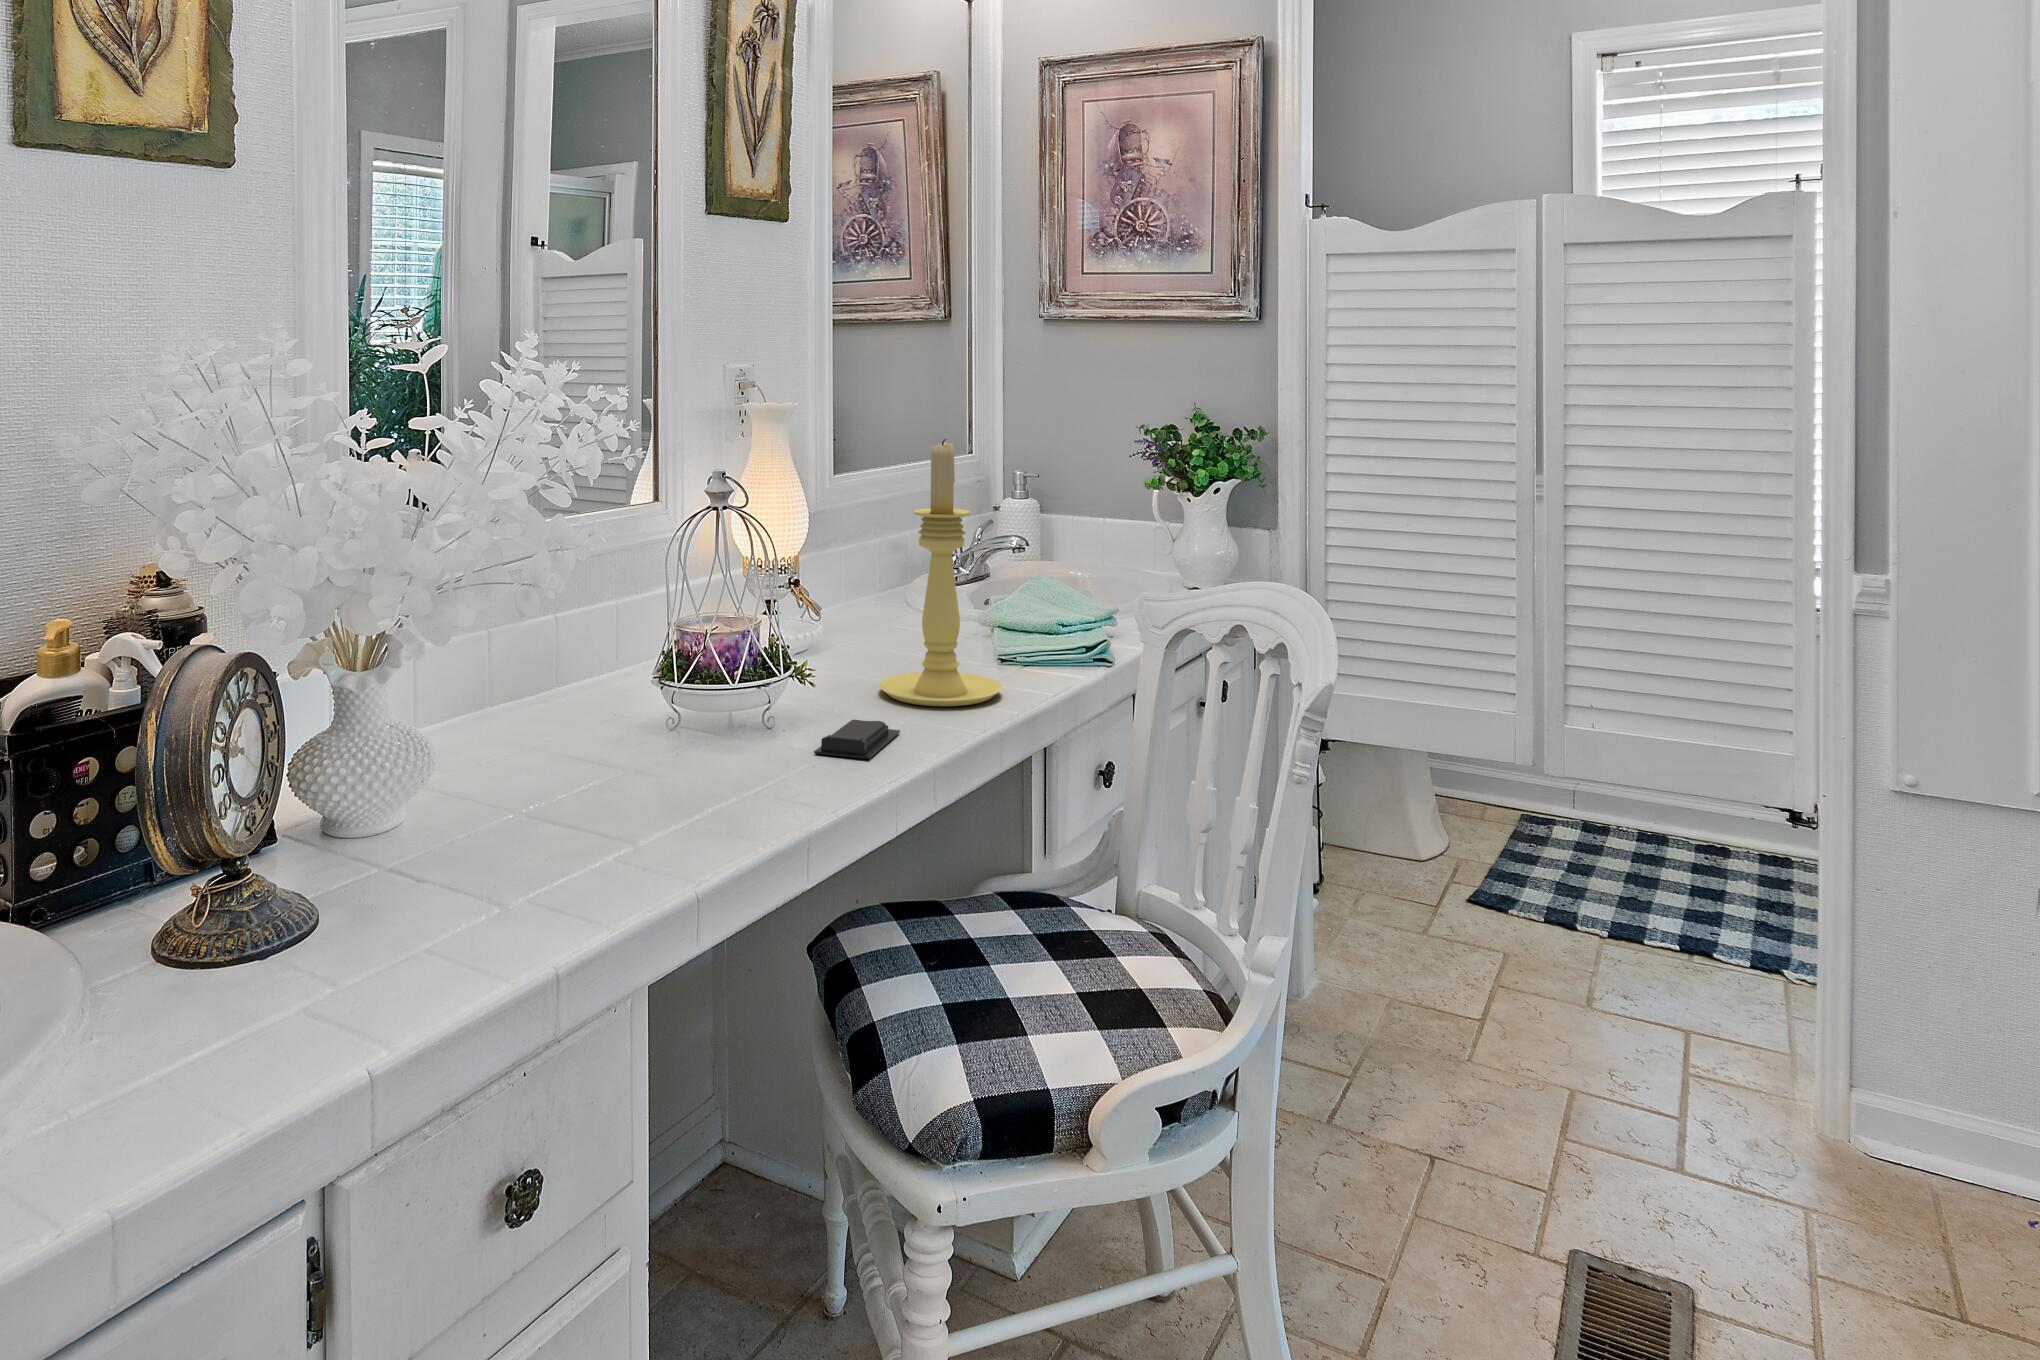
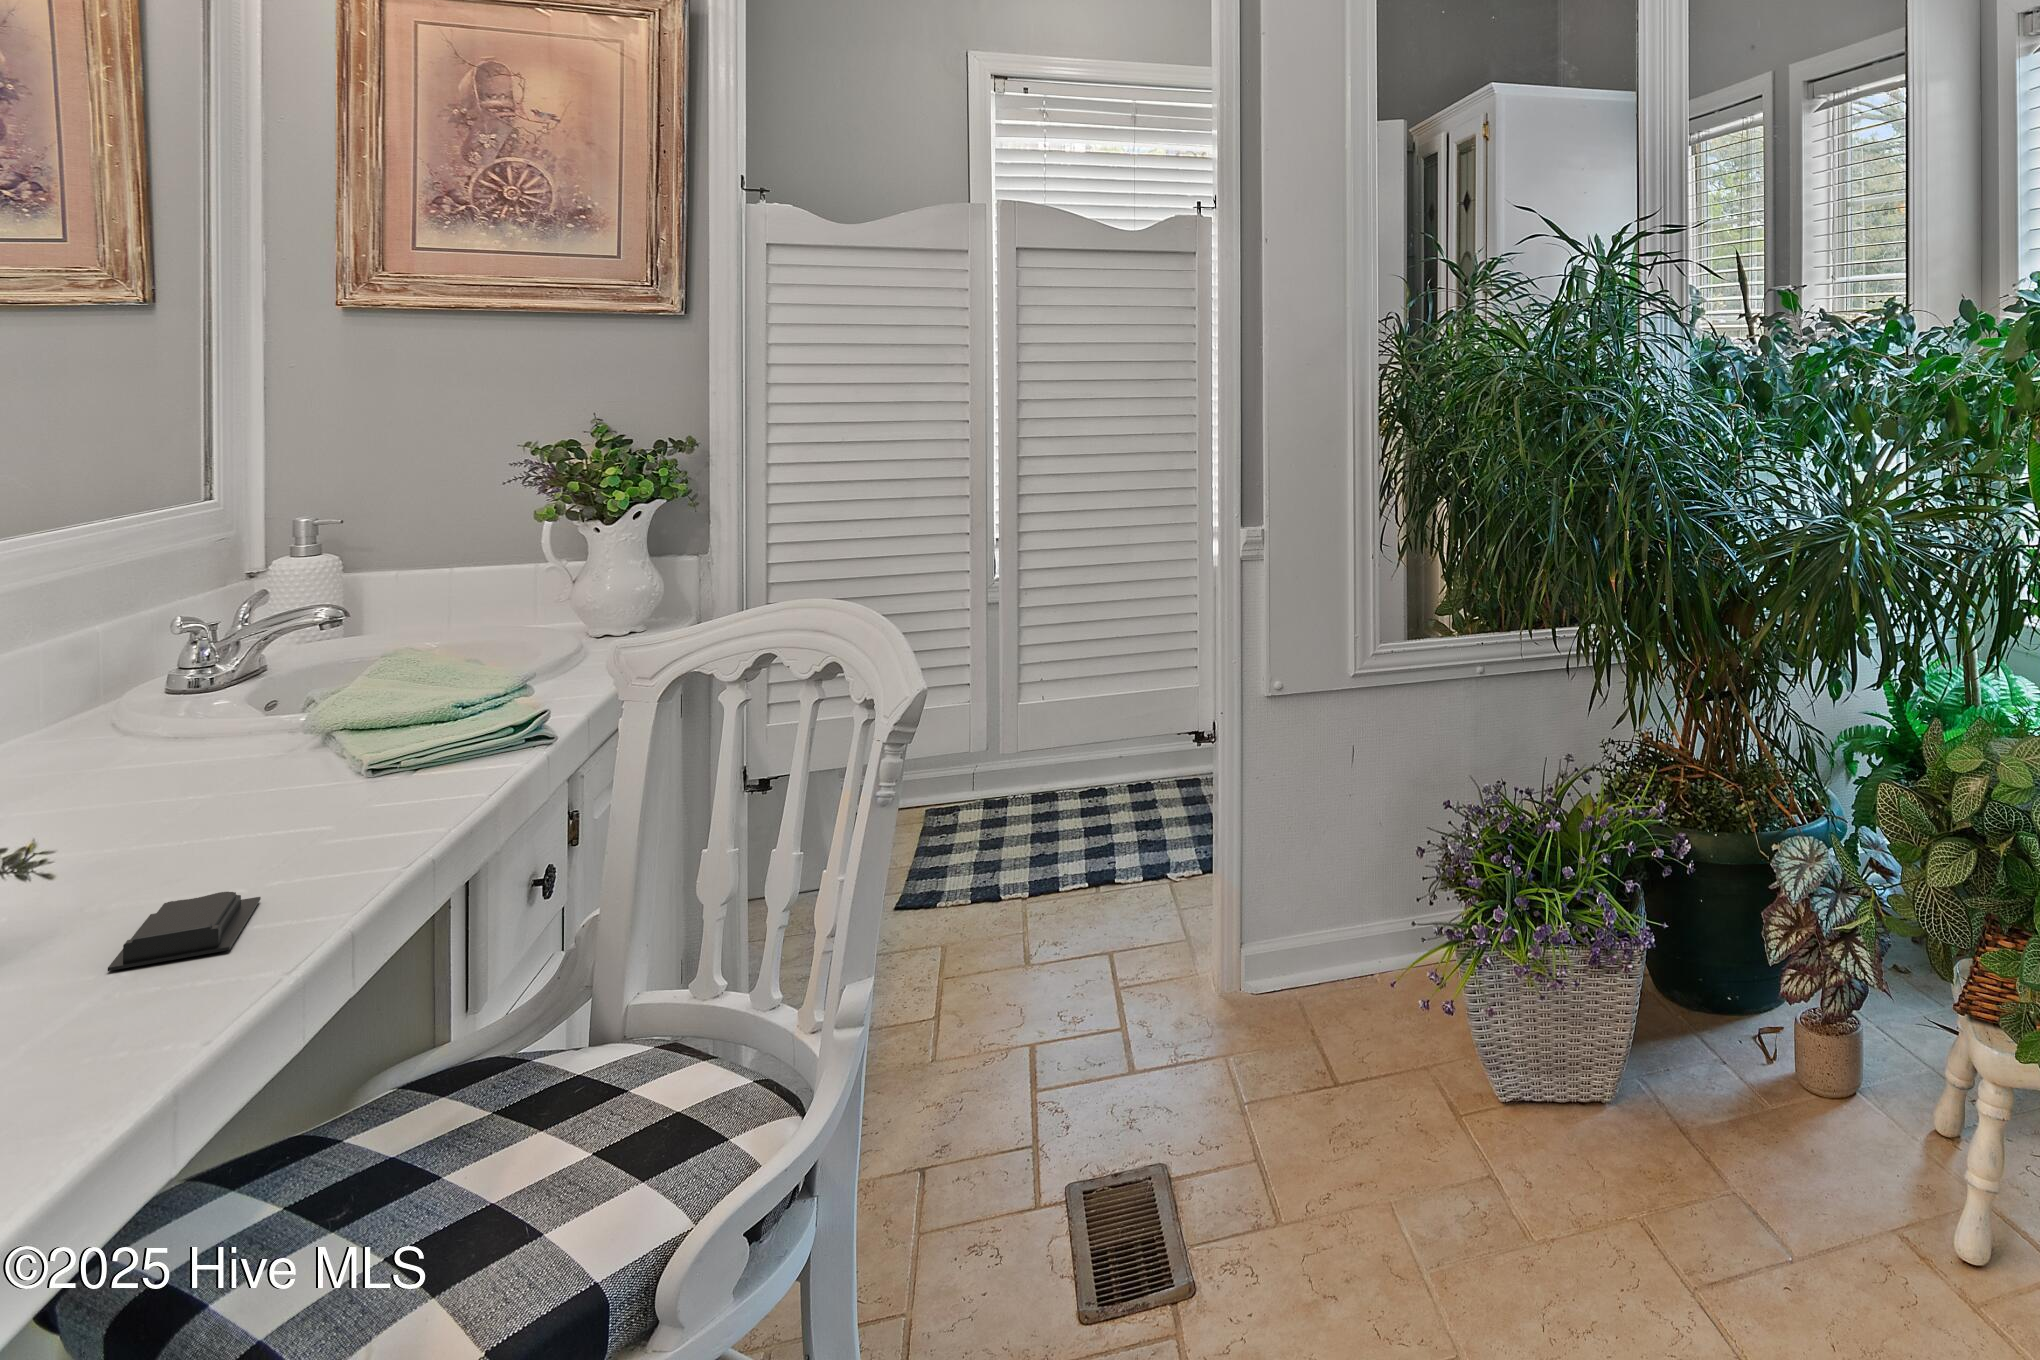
candle holder: present [879,439,1002,706] -> none [172,471,406,858]

